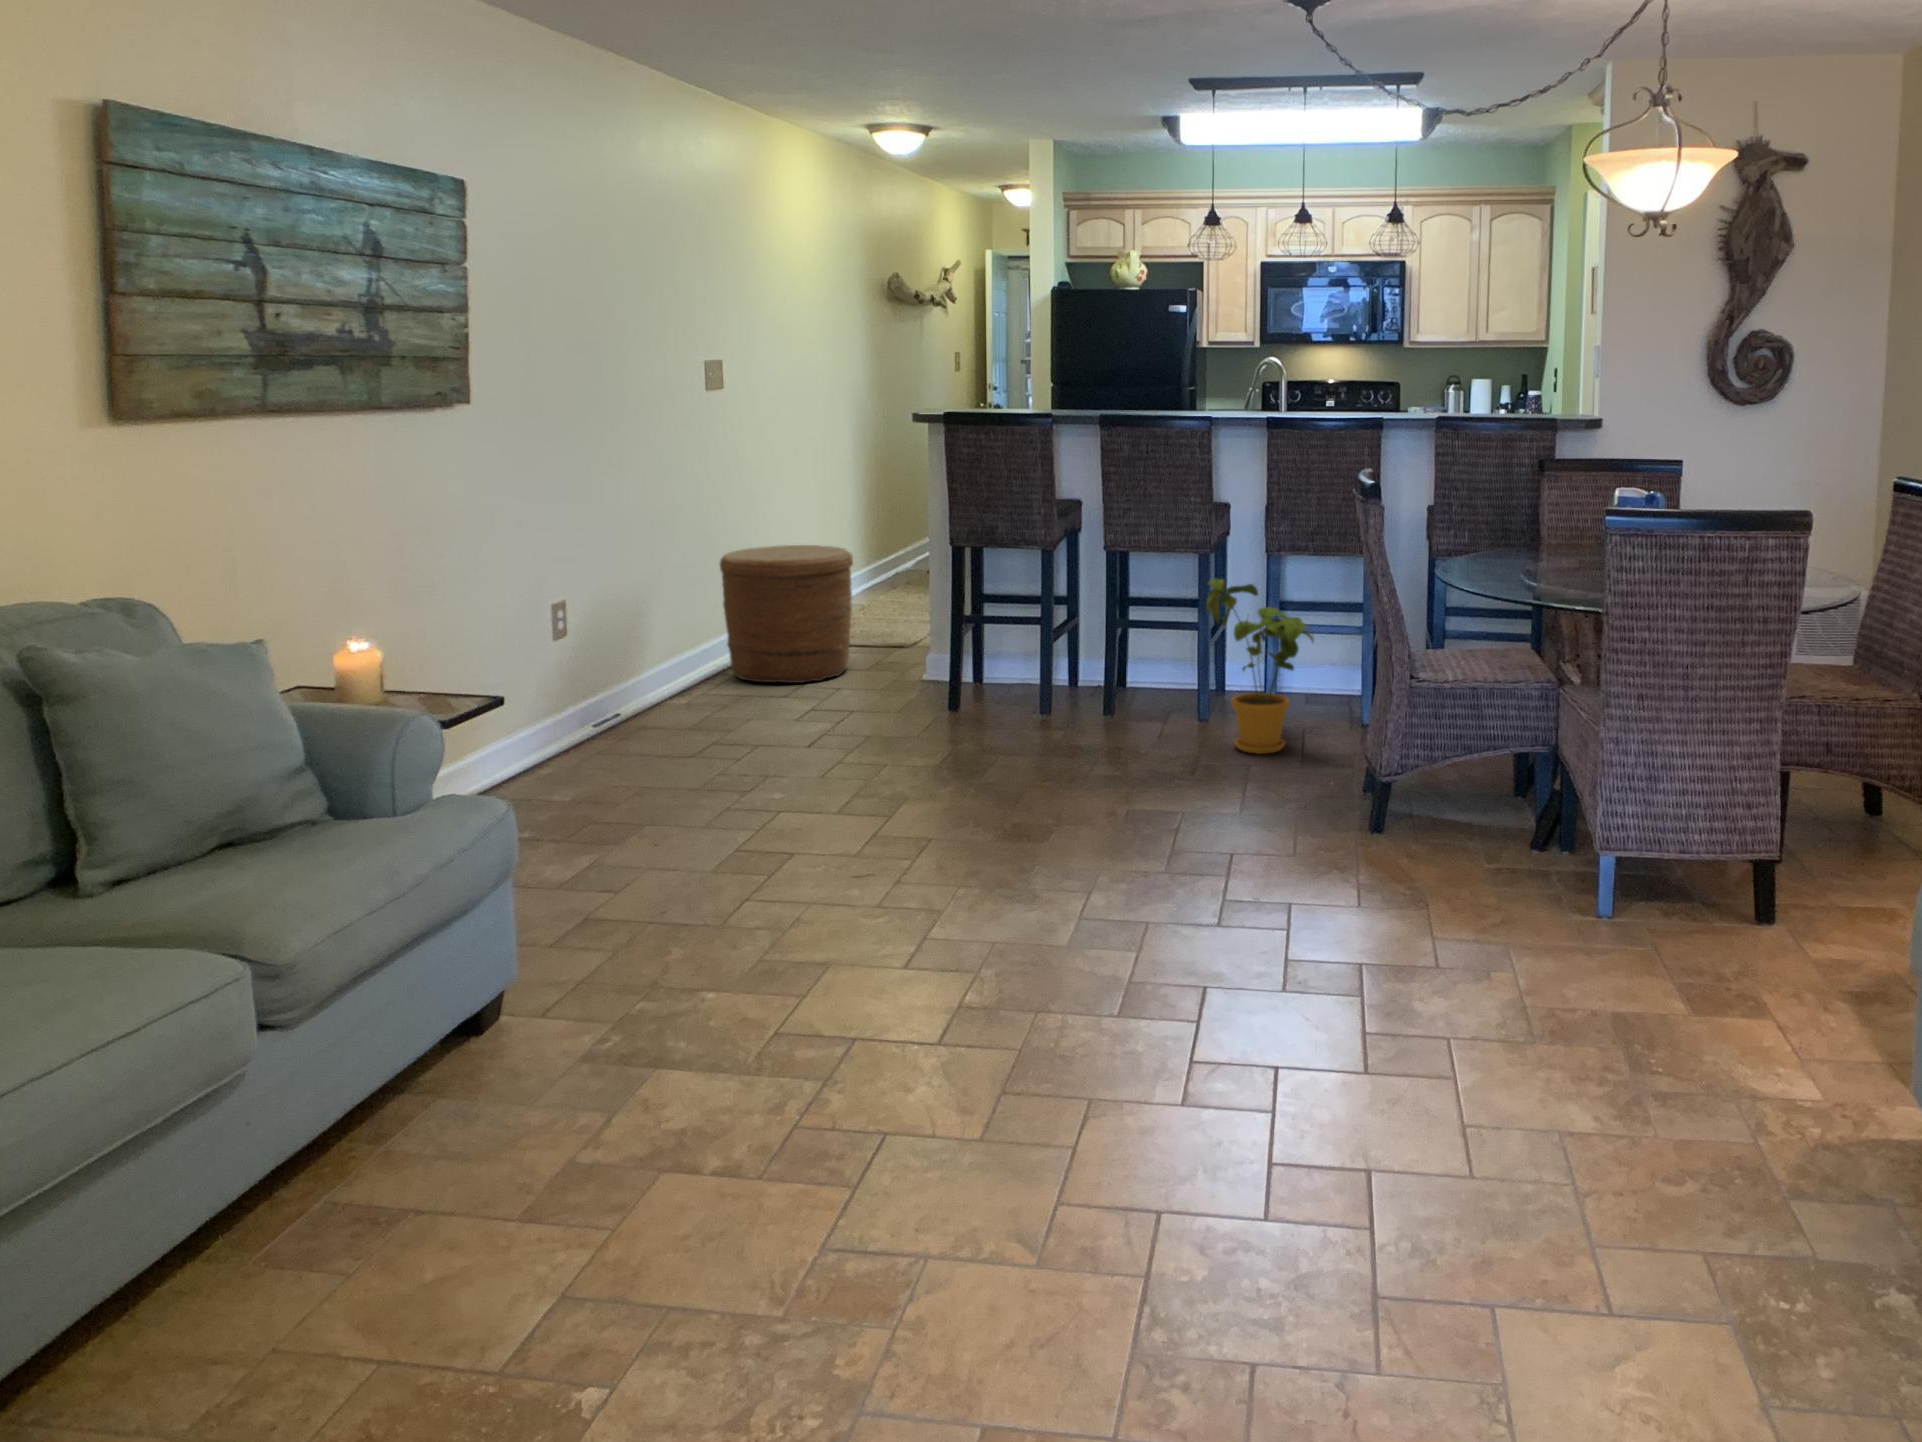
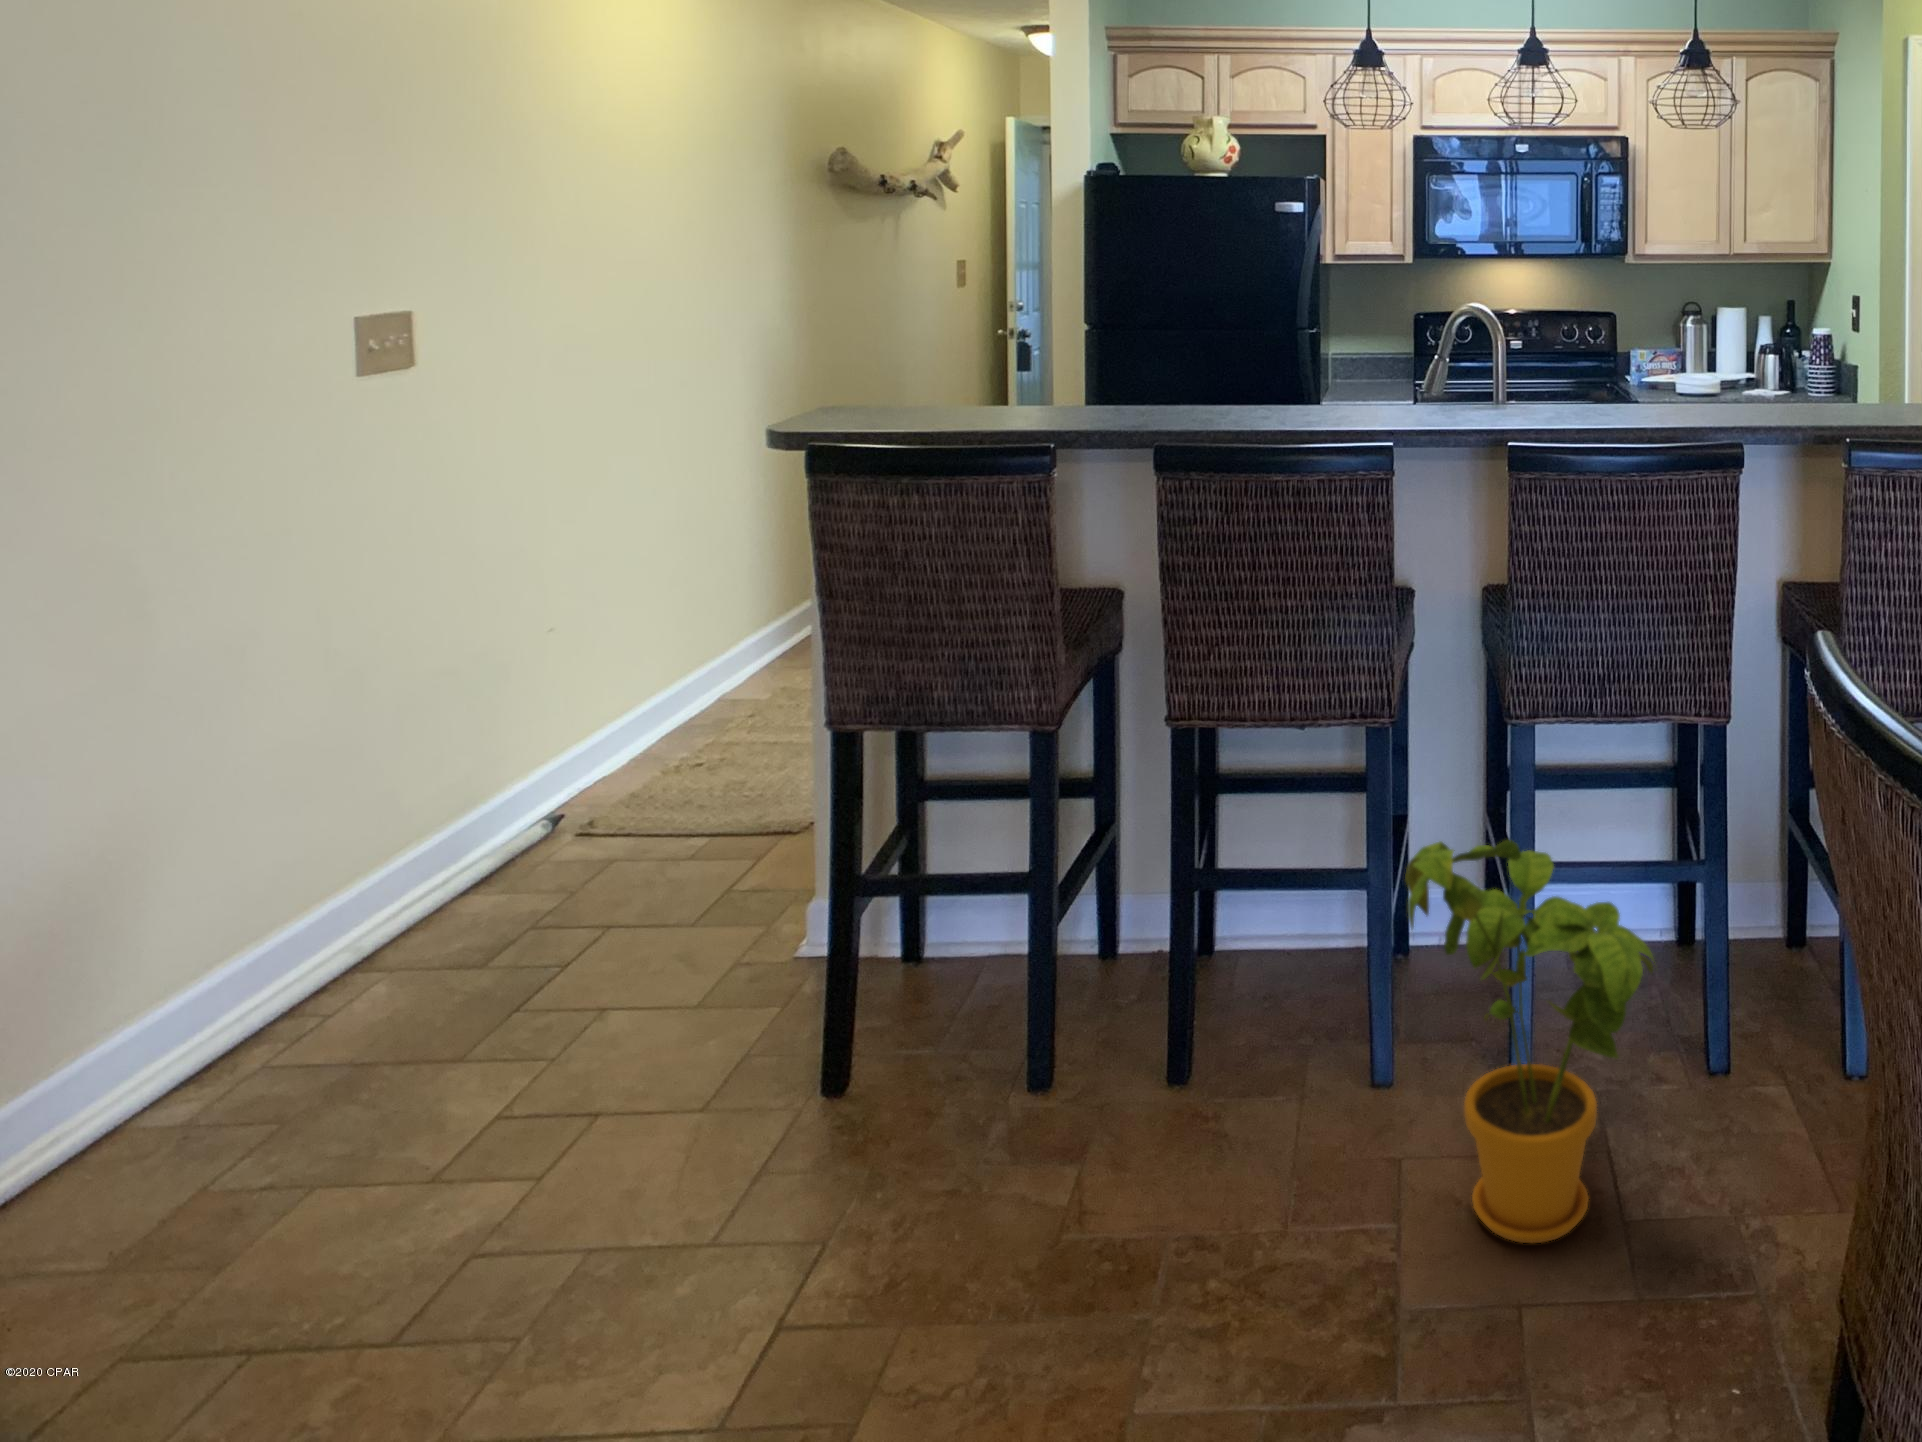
basket: present [720,545,853,683] -> none [330,666,658,1001]

